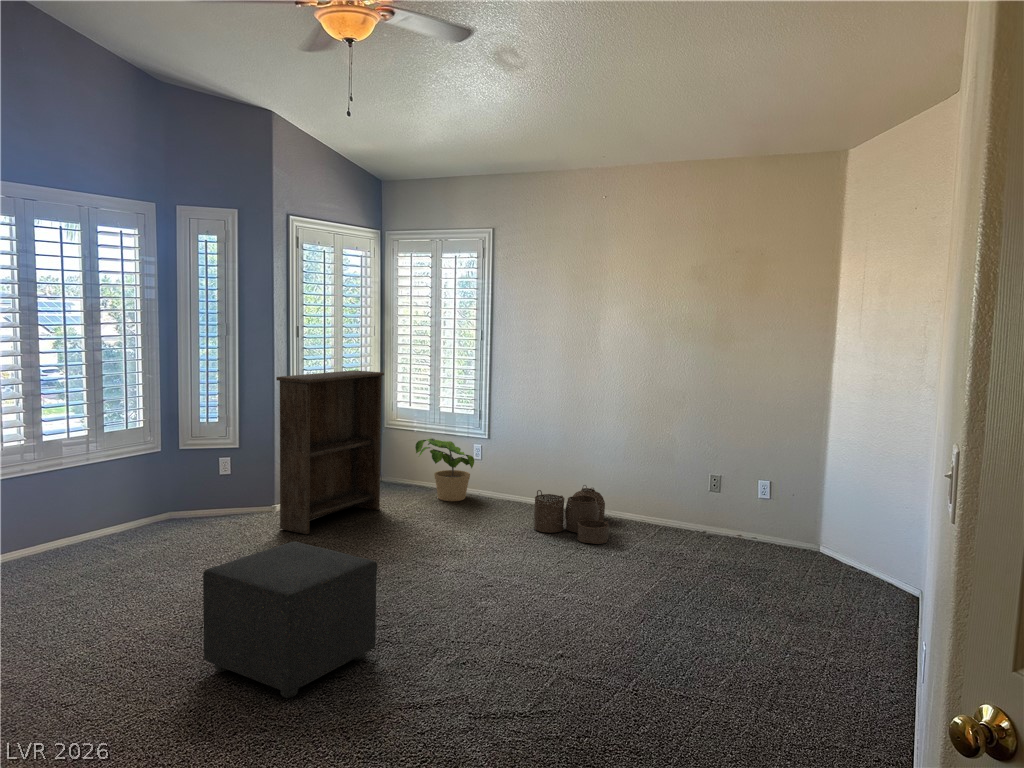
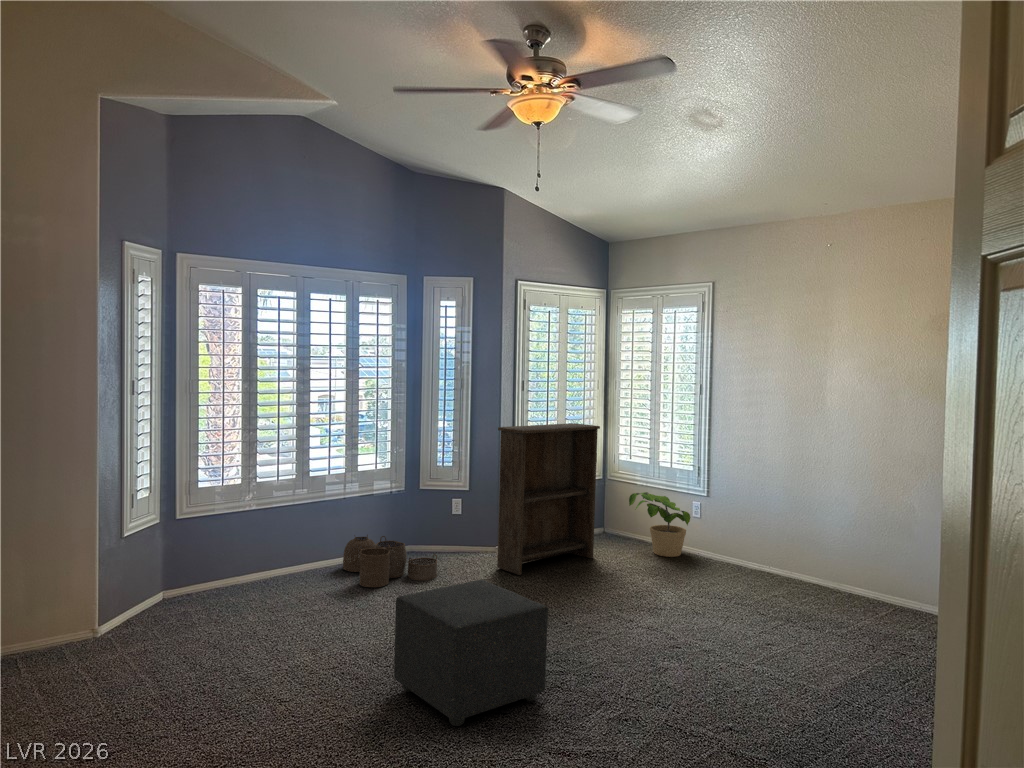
woven basket: present [534,485,609,544] -> present [343,535,437,587]

